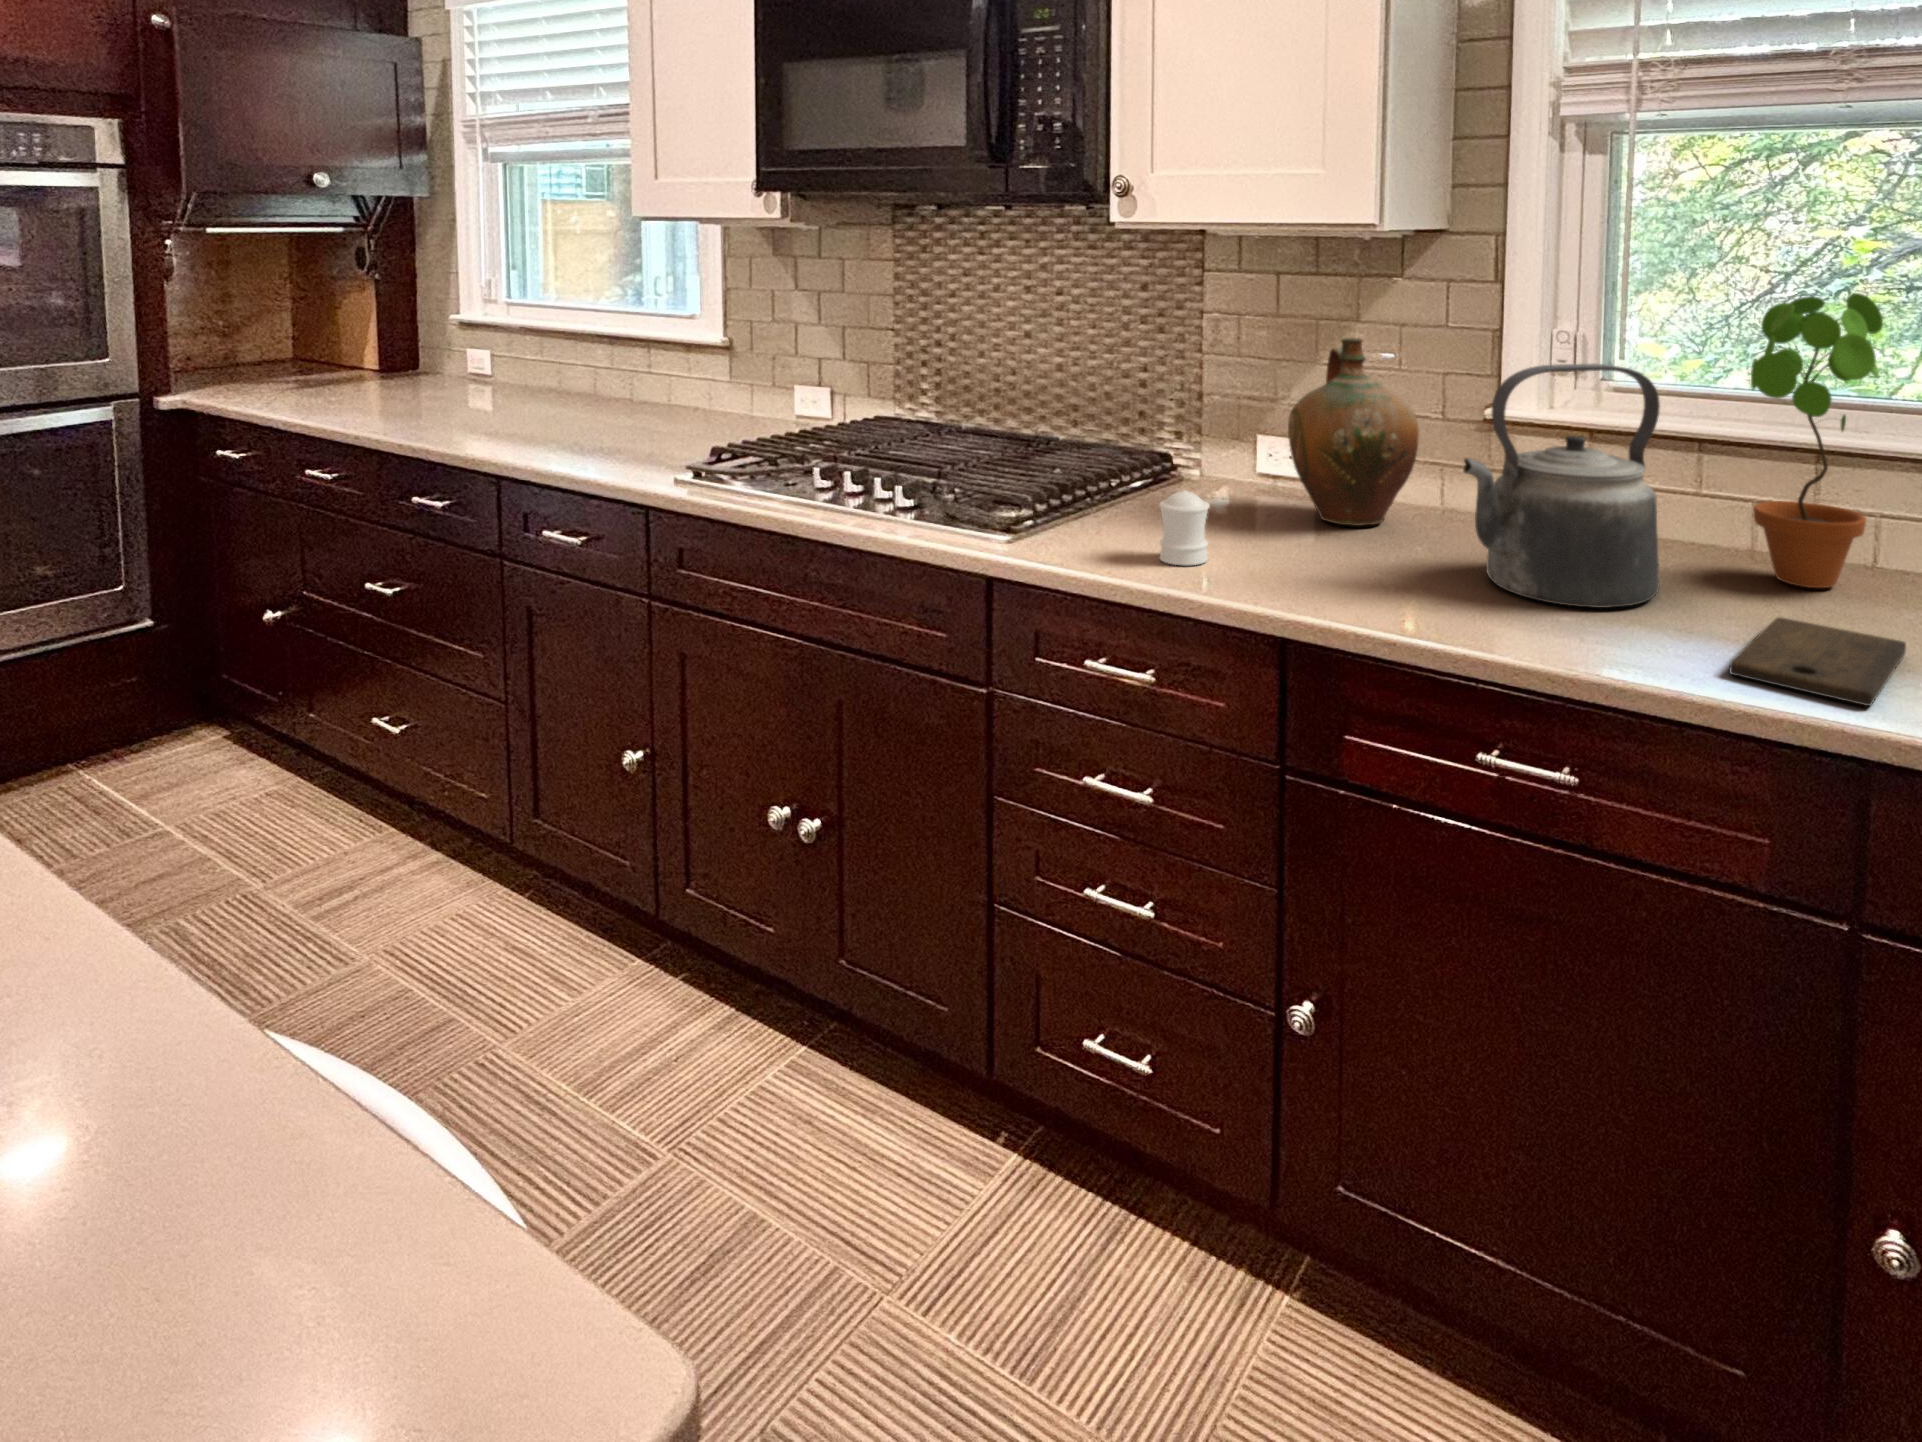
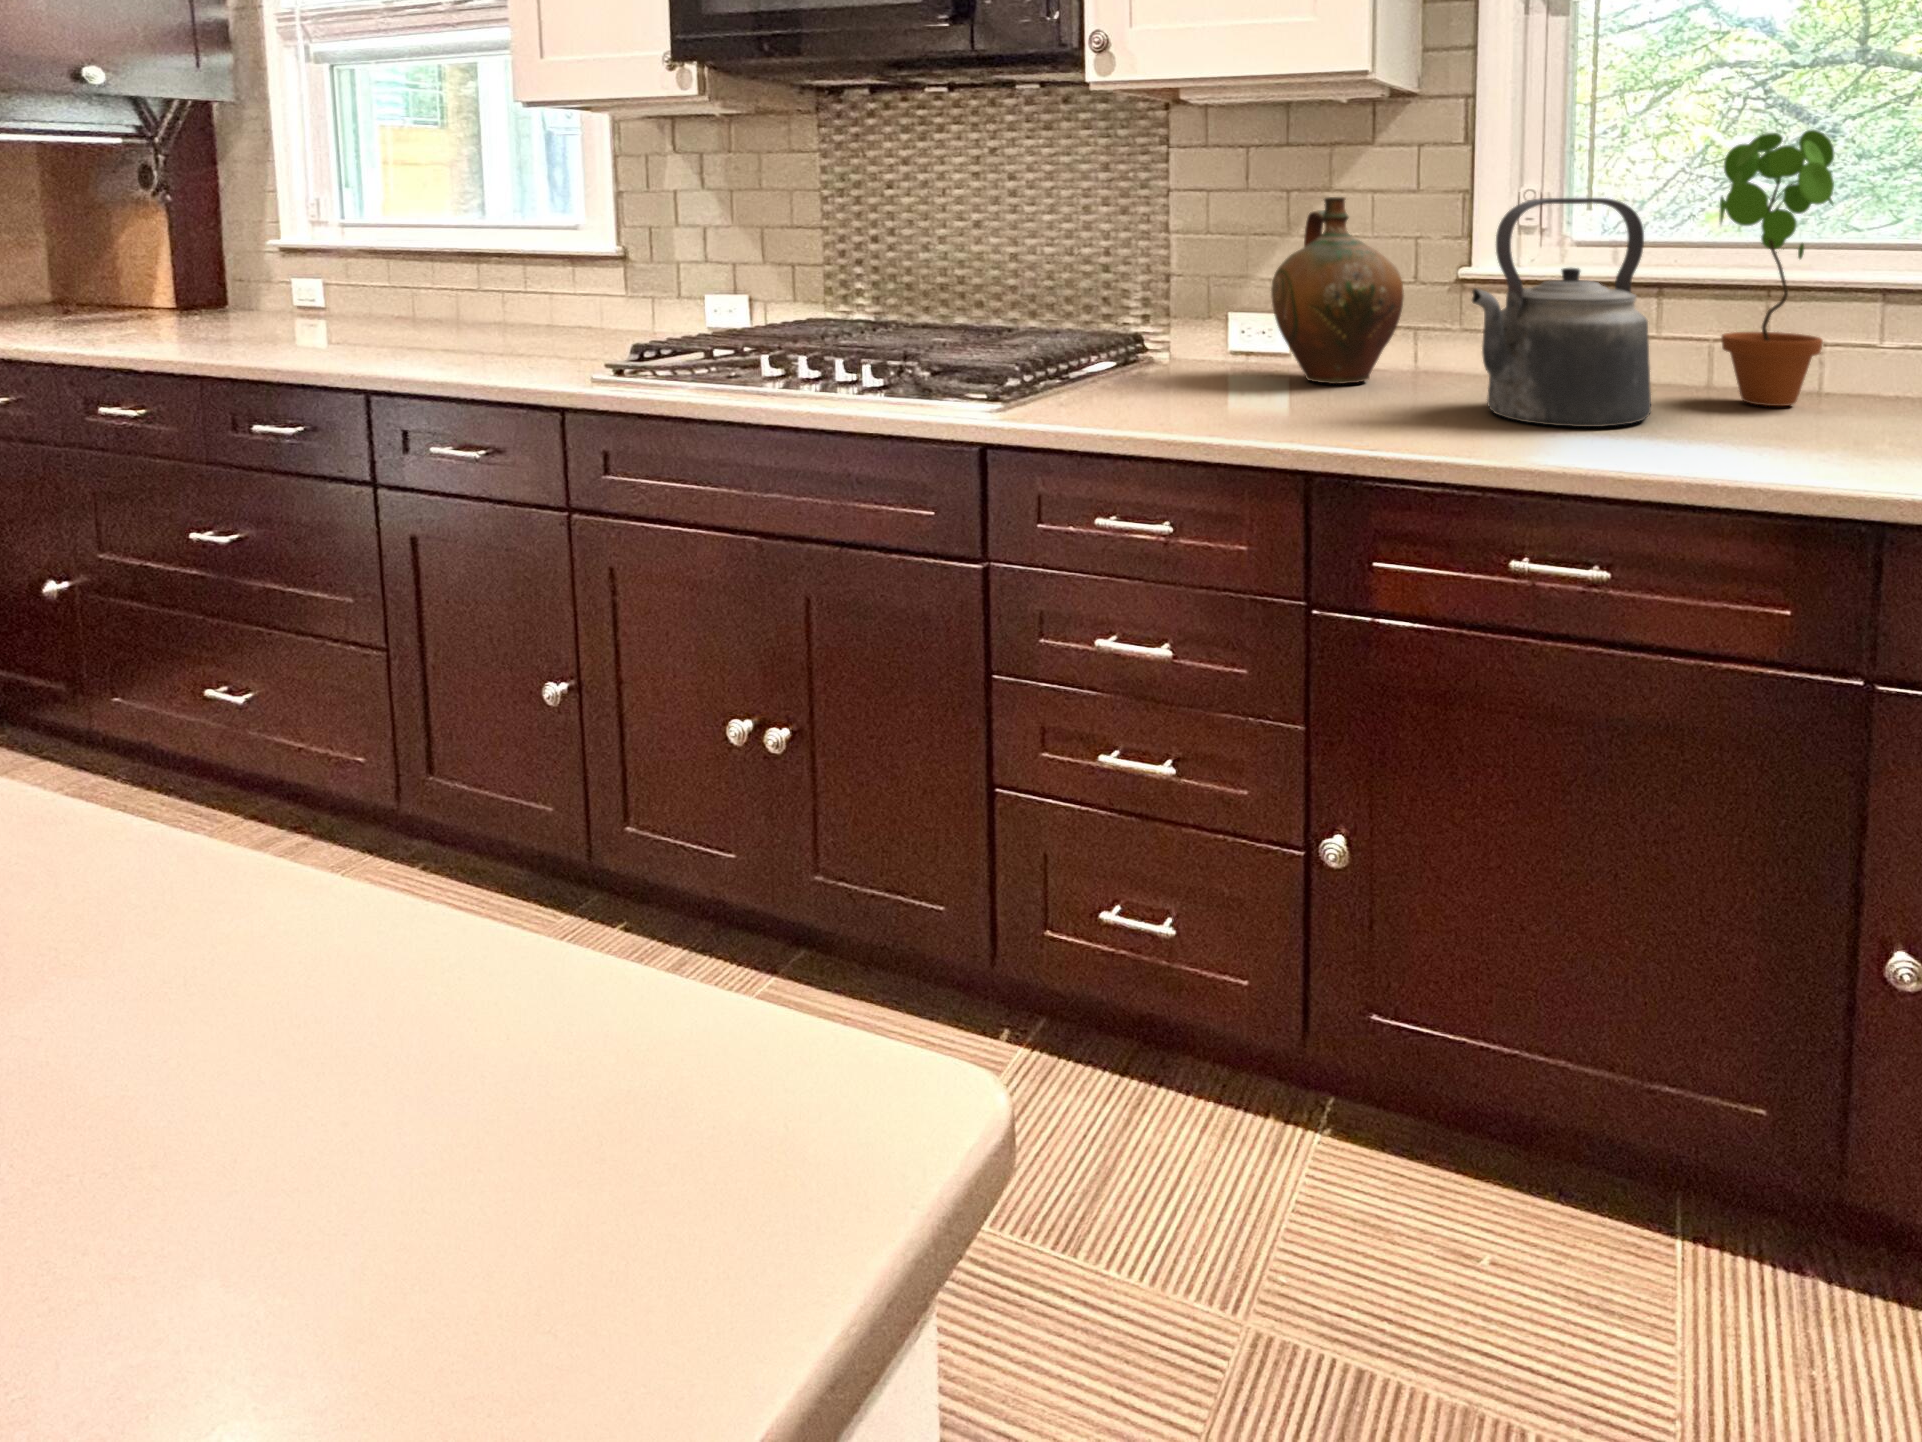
salt shaker: present [1159,490,1210,565] -> none [1162,341,1215,416]
cutting board: present [1730,617,1906,706] -> none [1745,422,1883,475]

